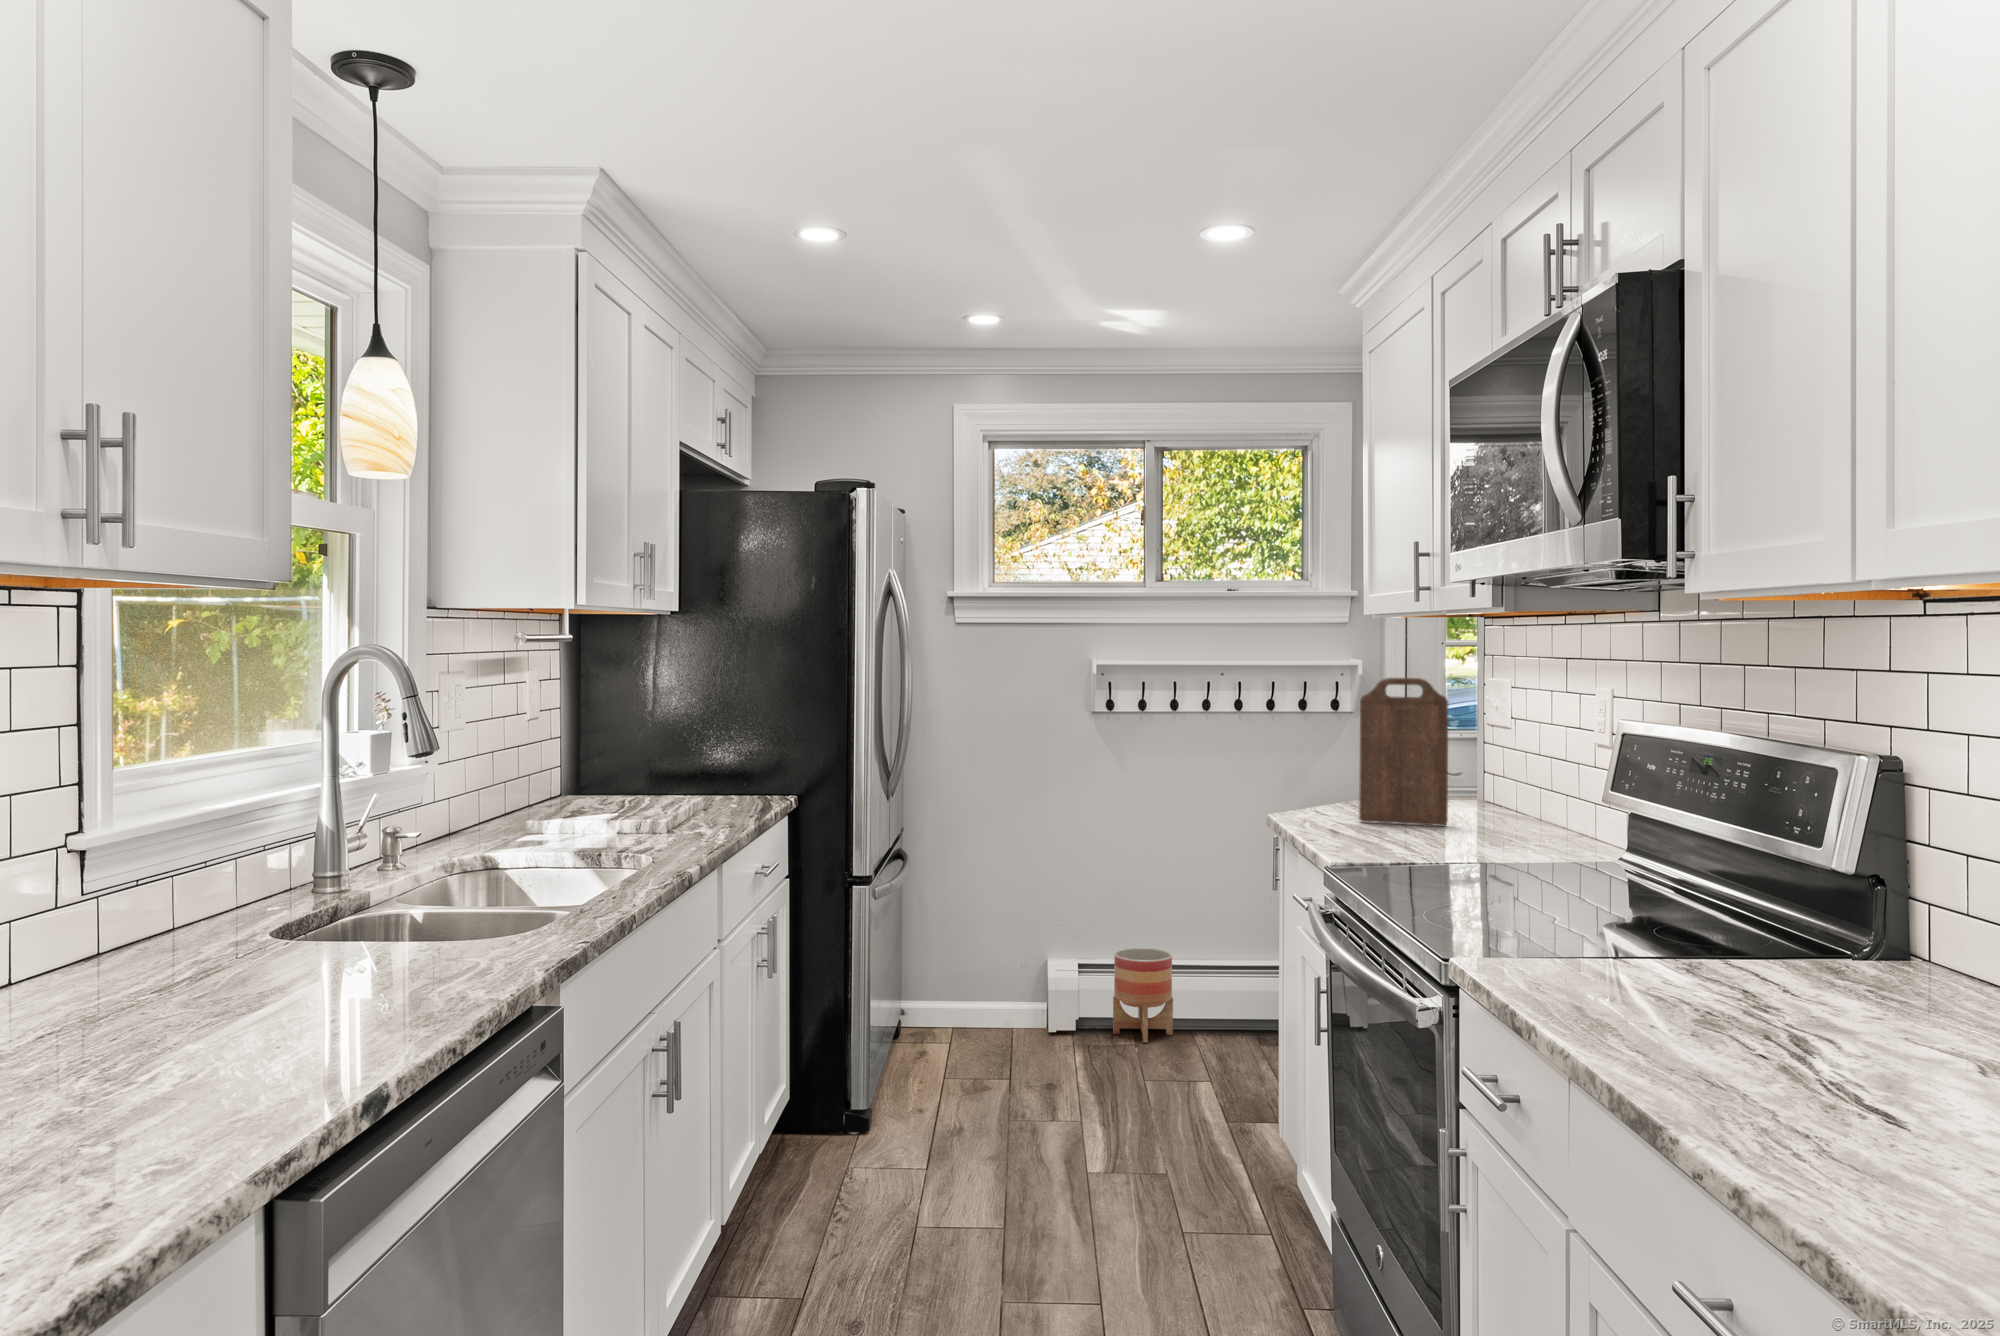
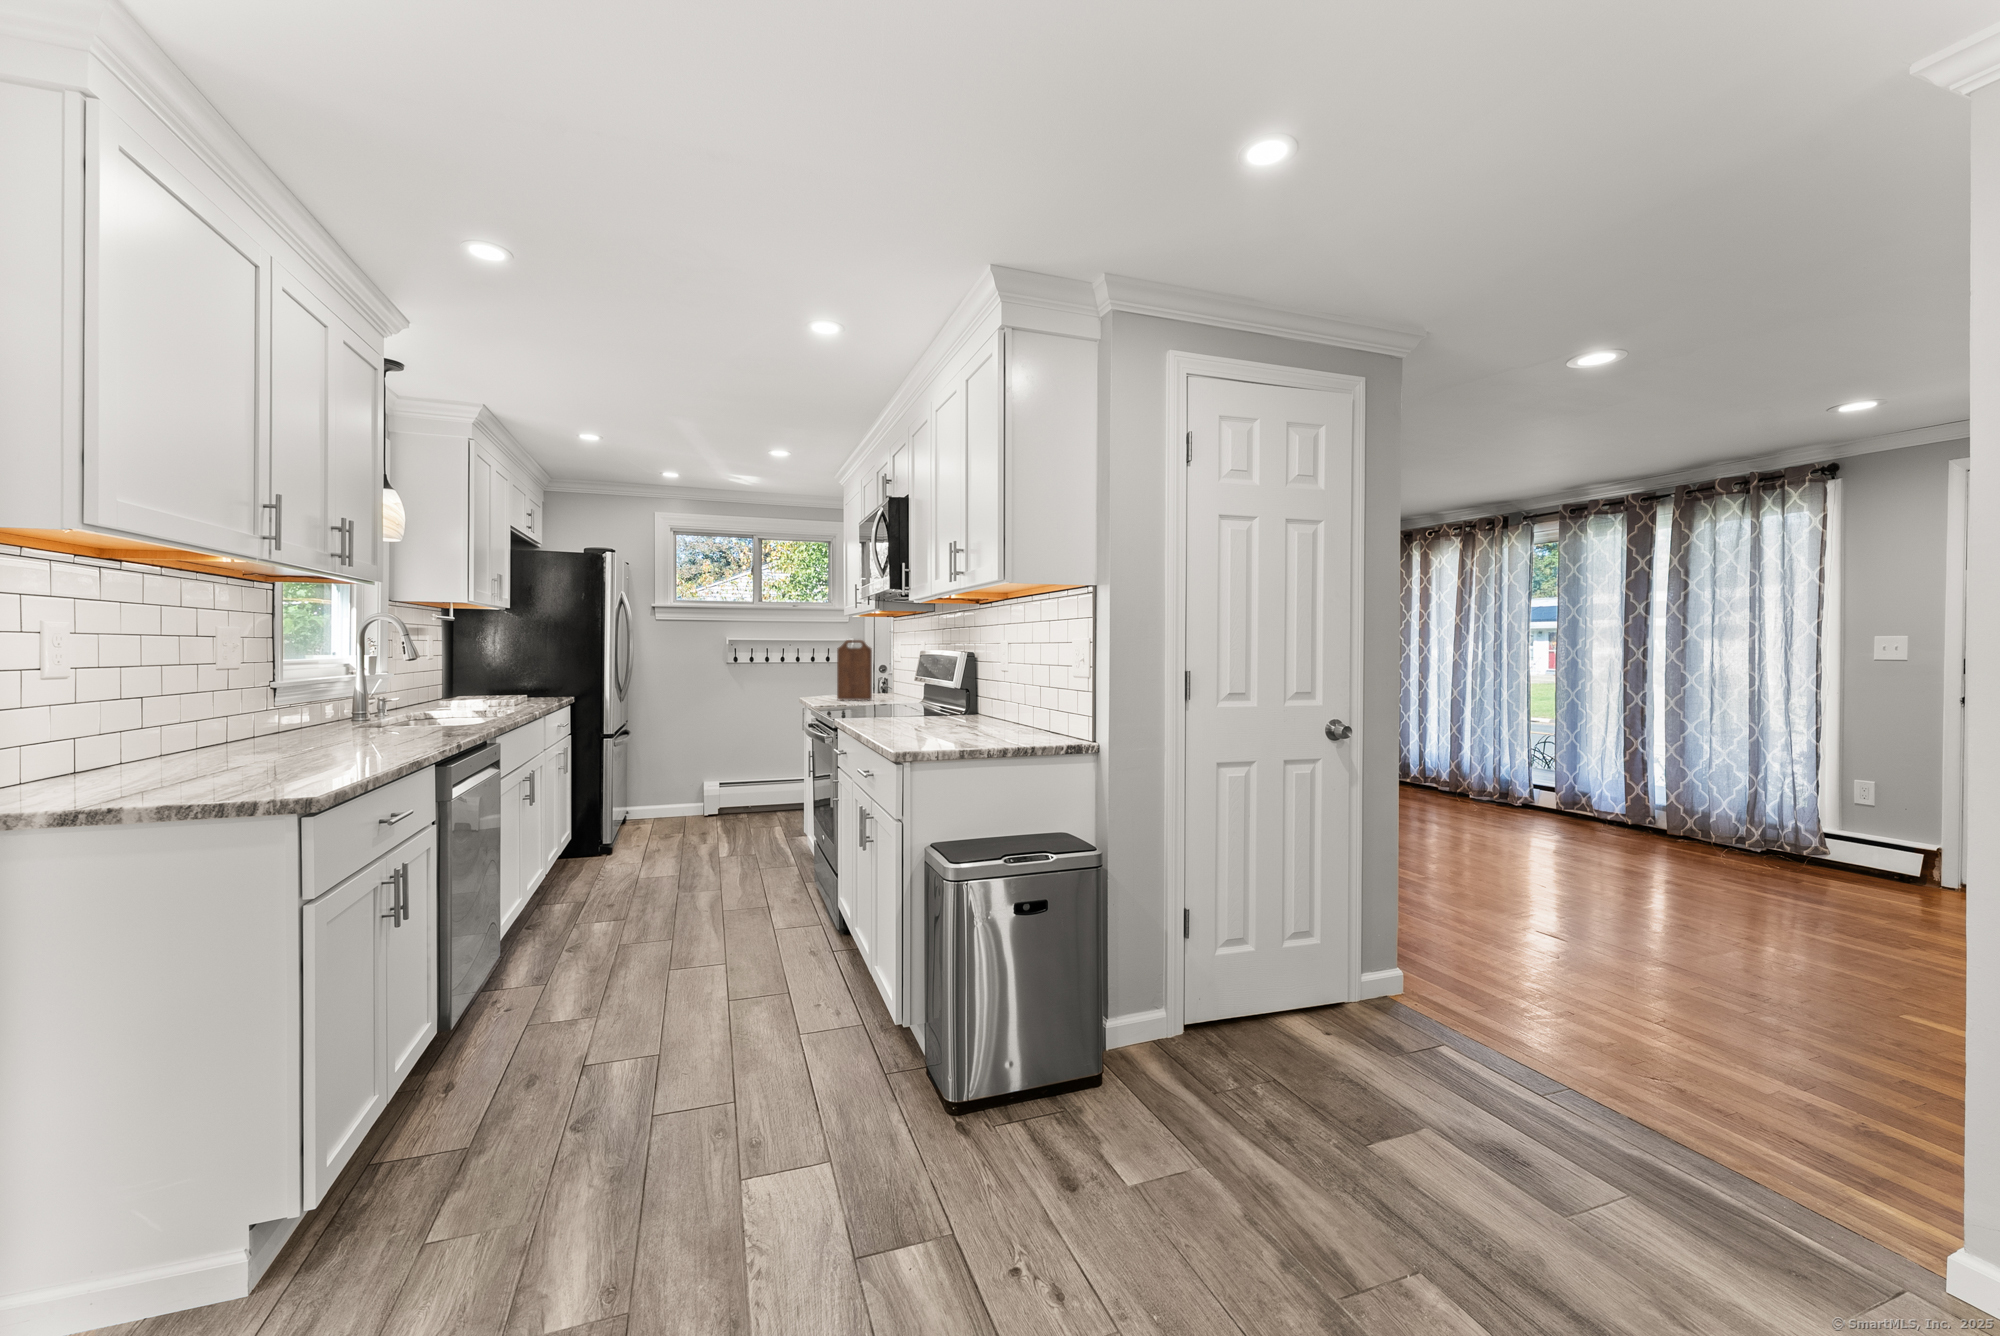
planter: present [1113,948,1173,1043] -> none [737,775,767,817]

